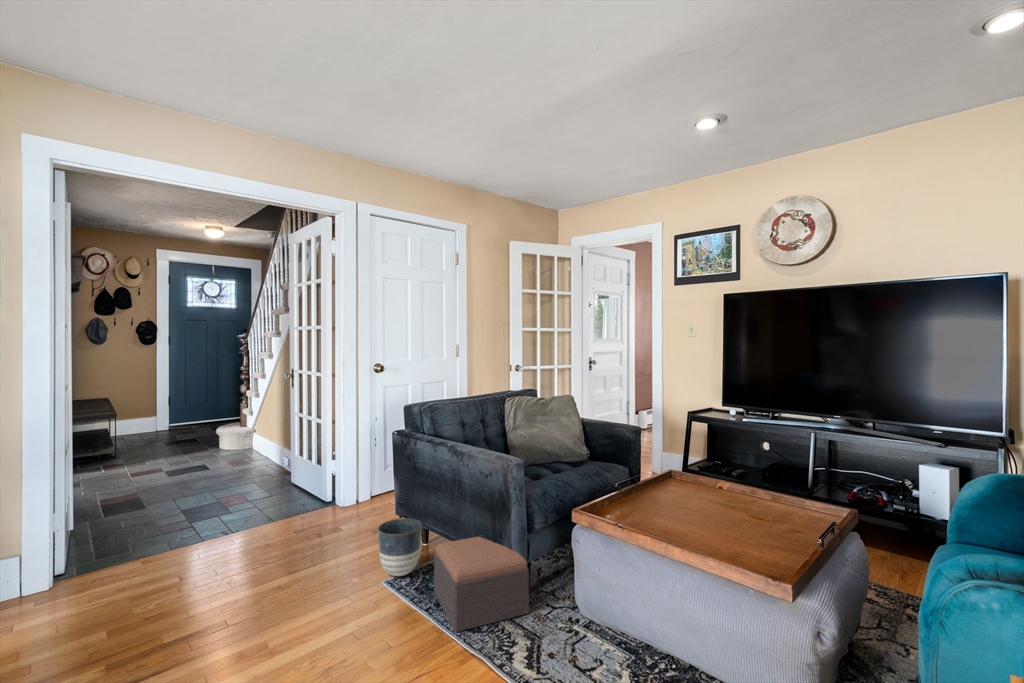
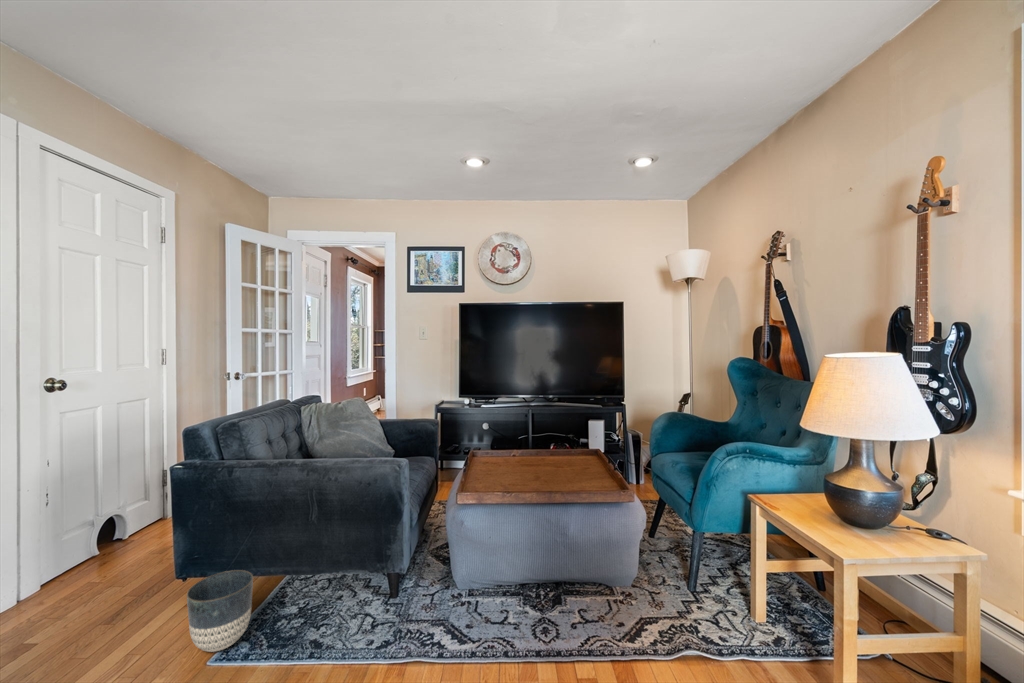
footstool: present [434,537,529,632] -> none [298,547,414,659]

